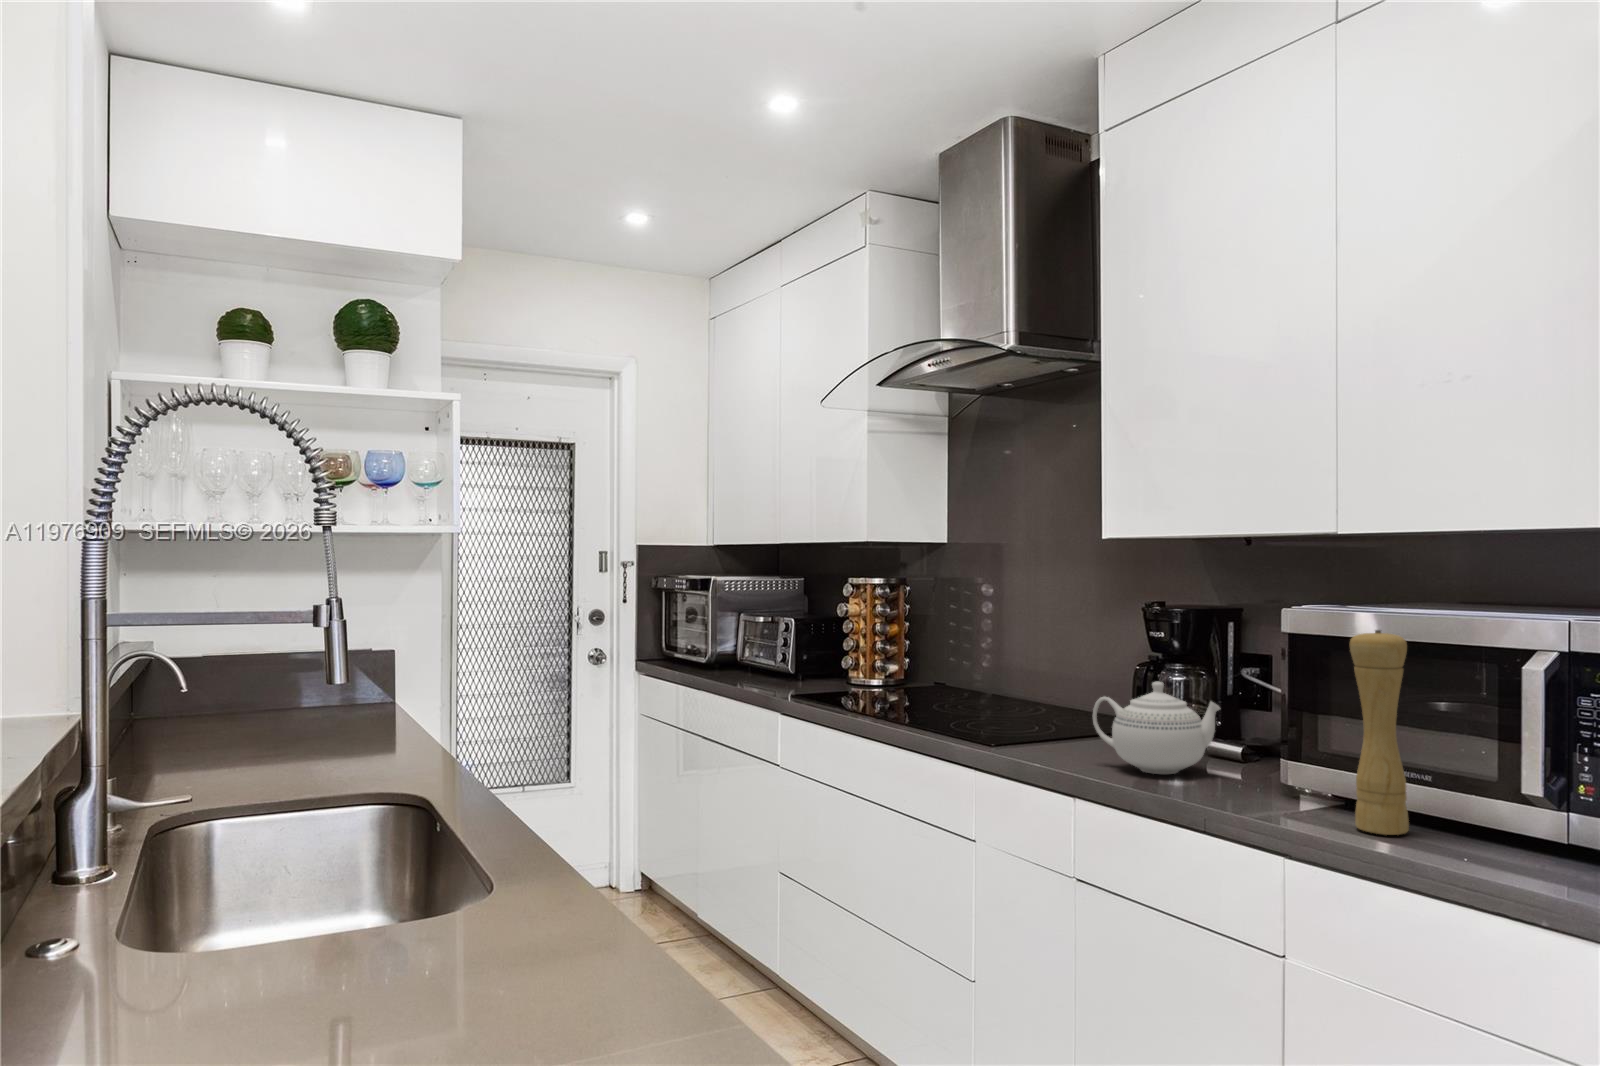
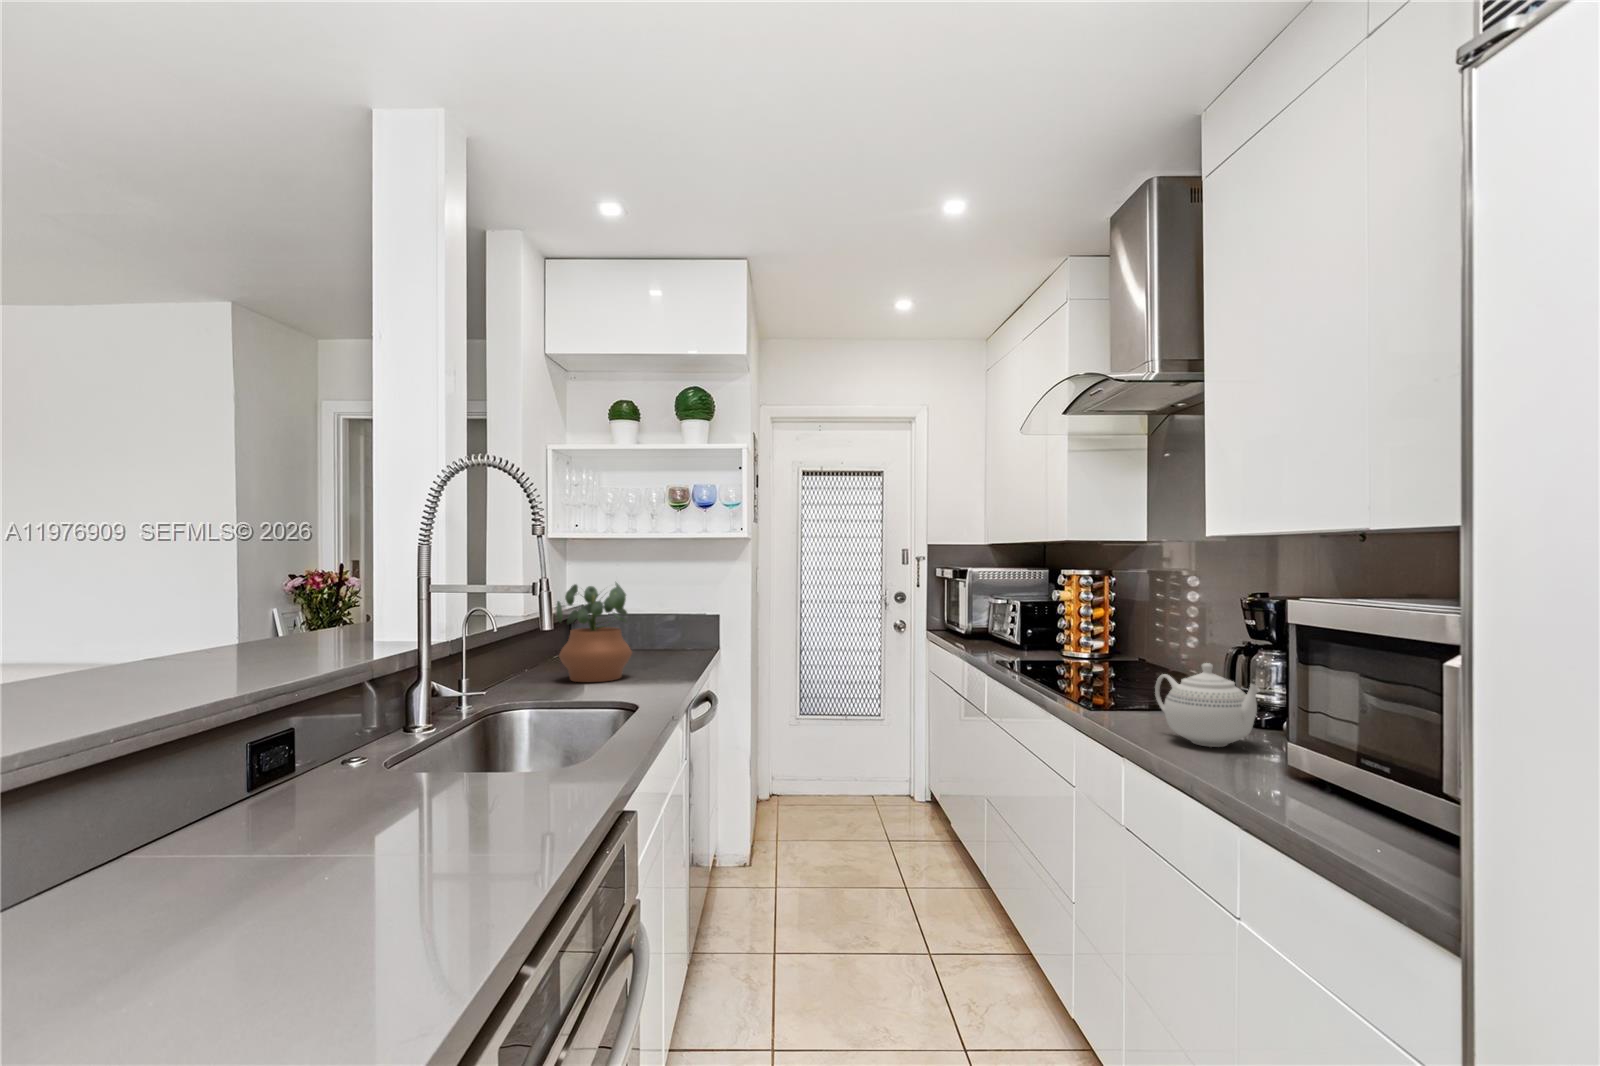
potted plant: none [211,600,341,766] -> present [556,583,632,682]
pepper mill: present [1350,630,1409,835] -> none [1300,621,1362,820]

